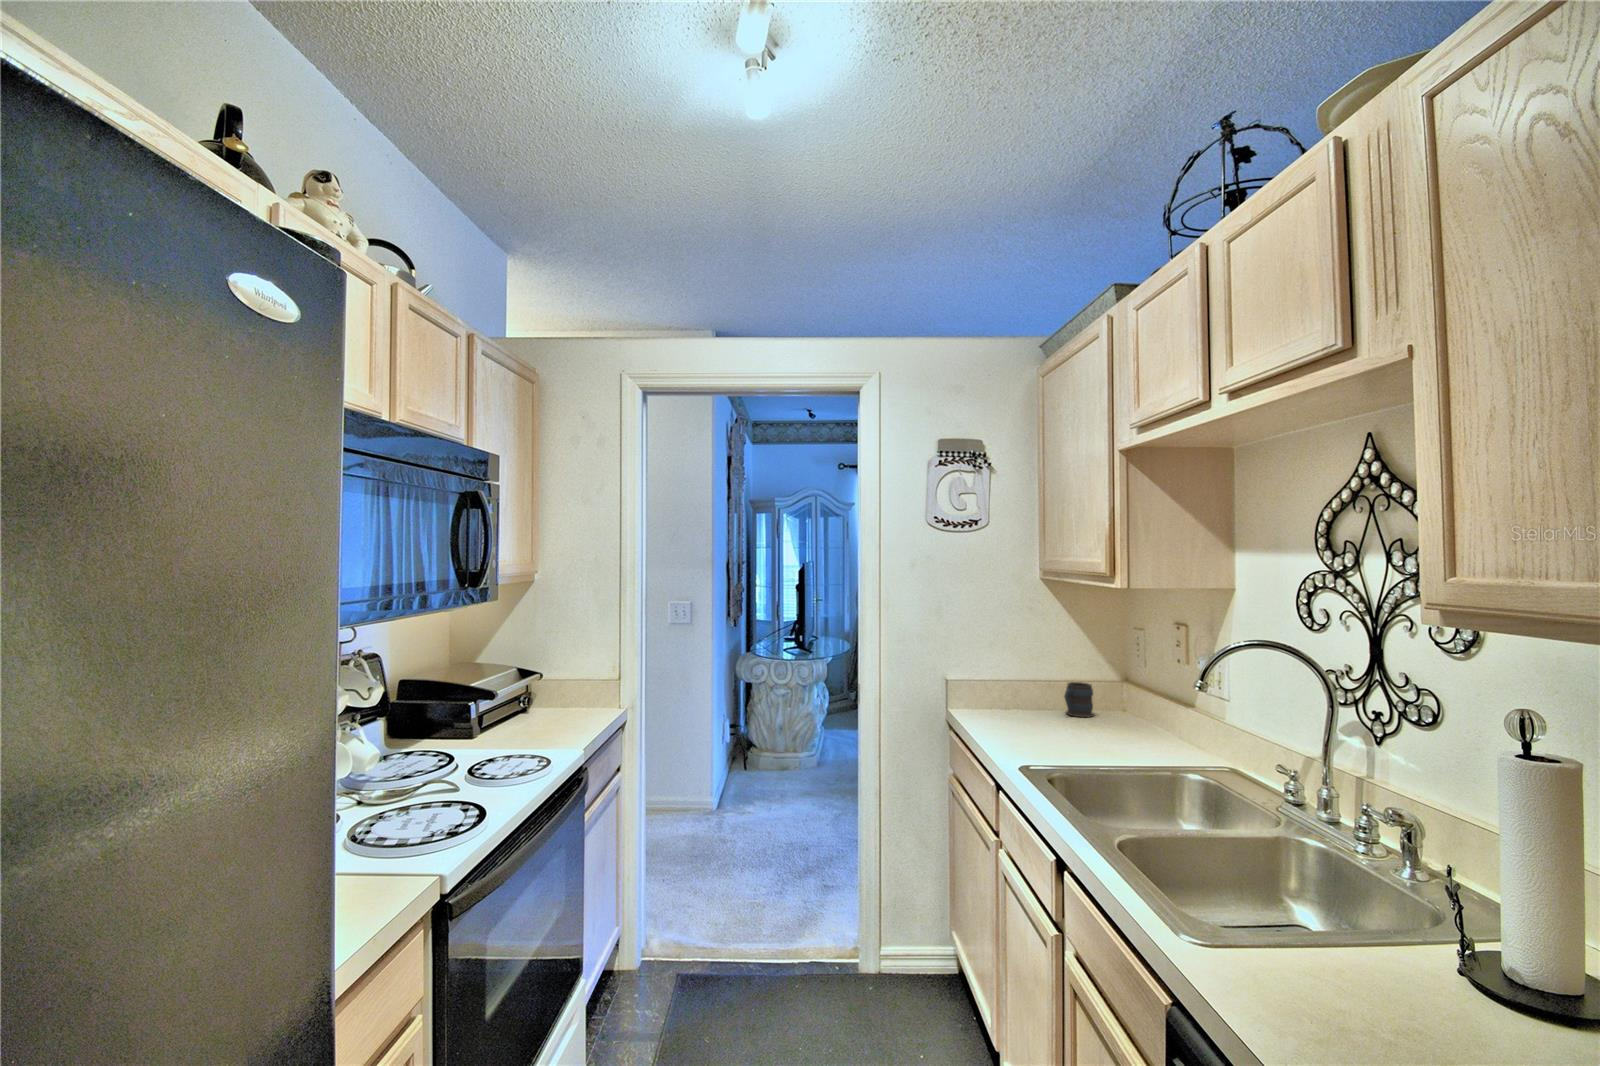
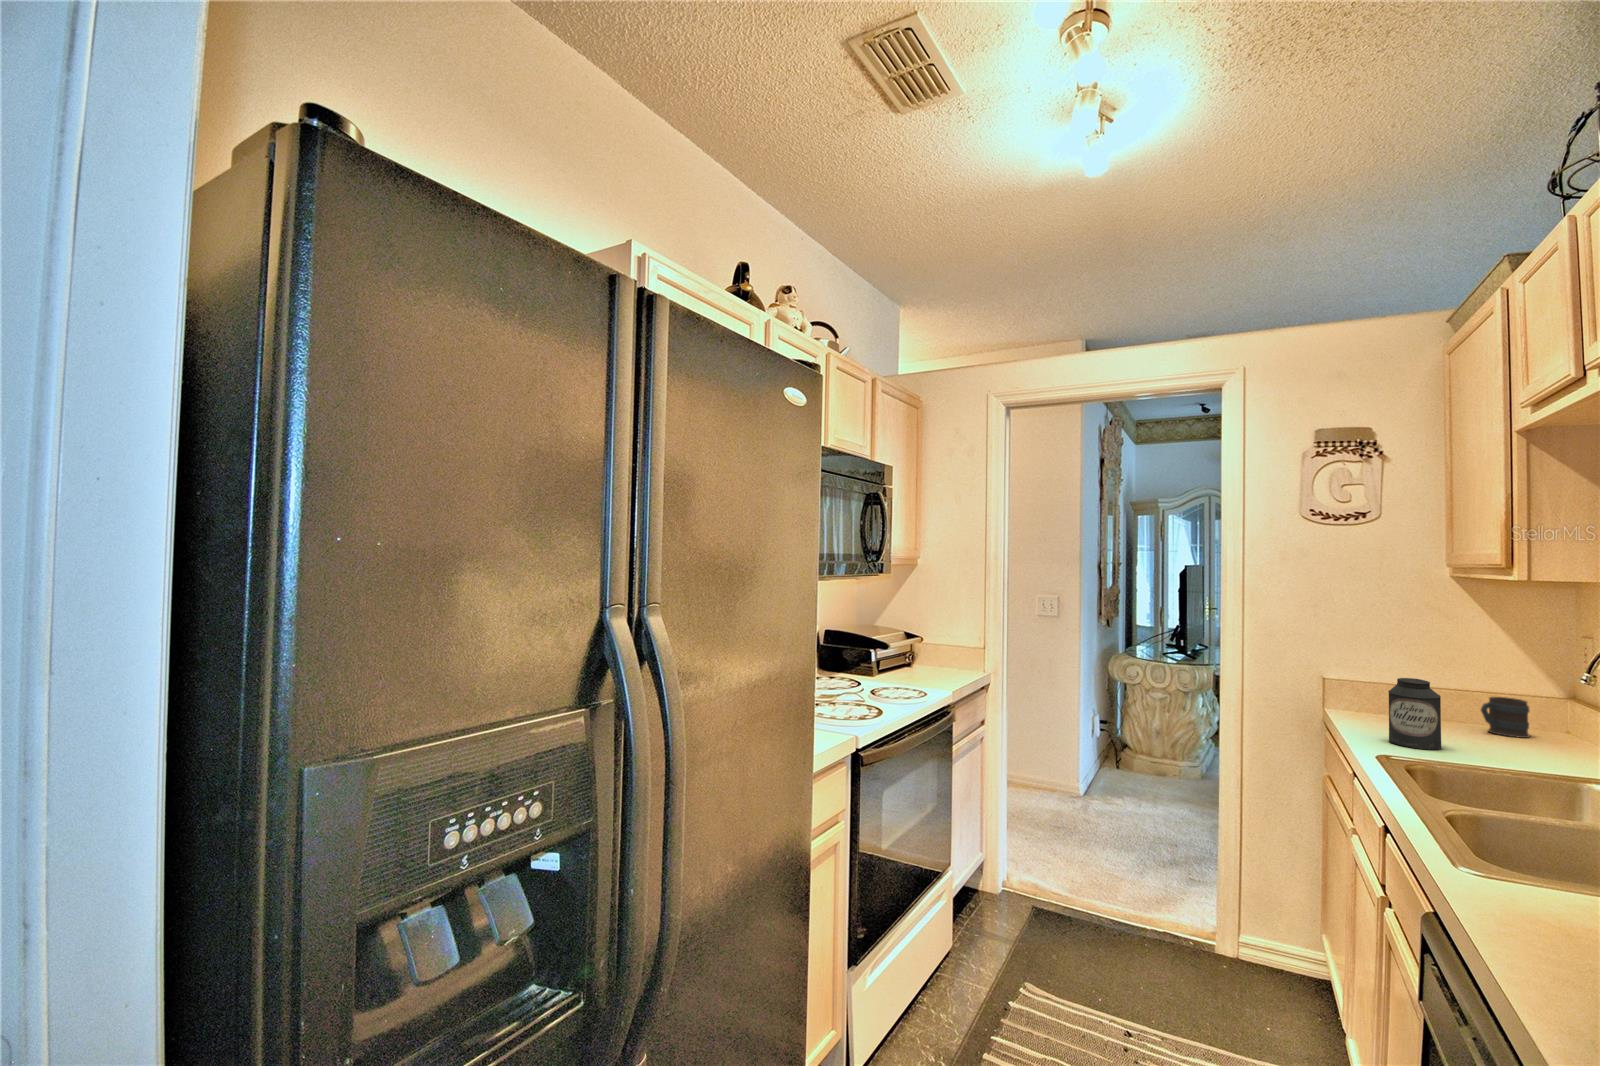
canister: none [1017,680,1057,749] -> present [1388,678,1442,750]

